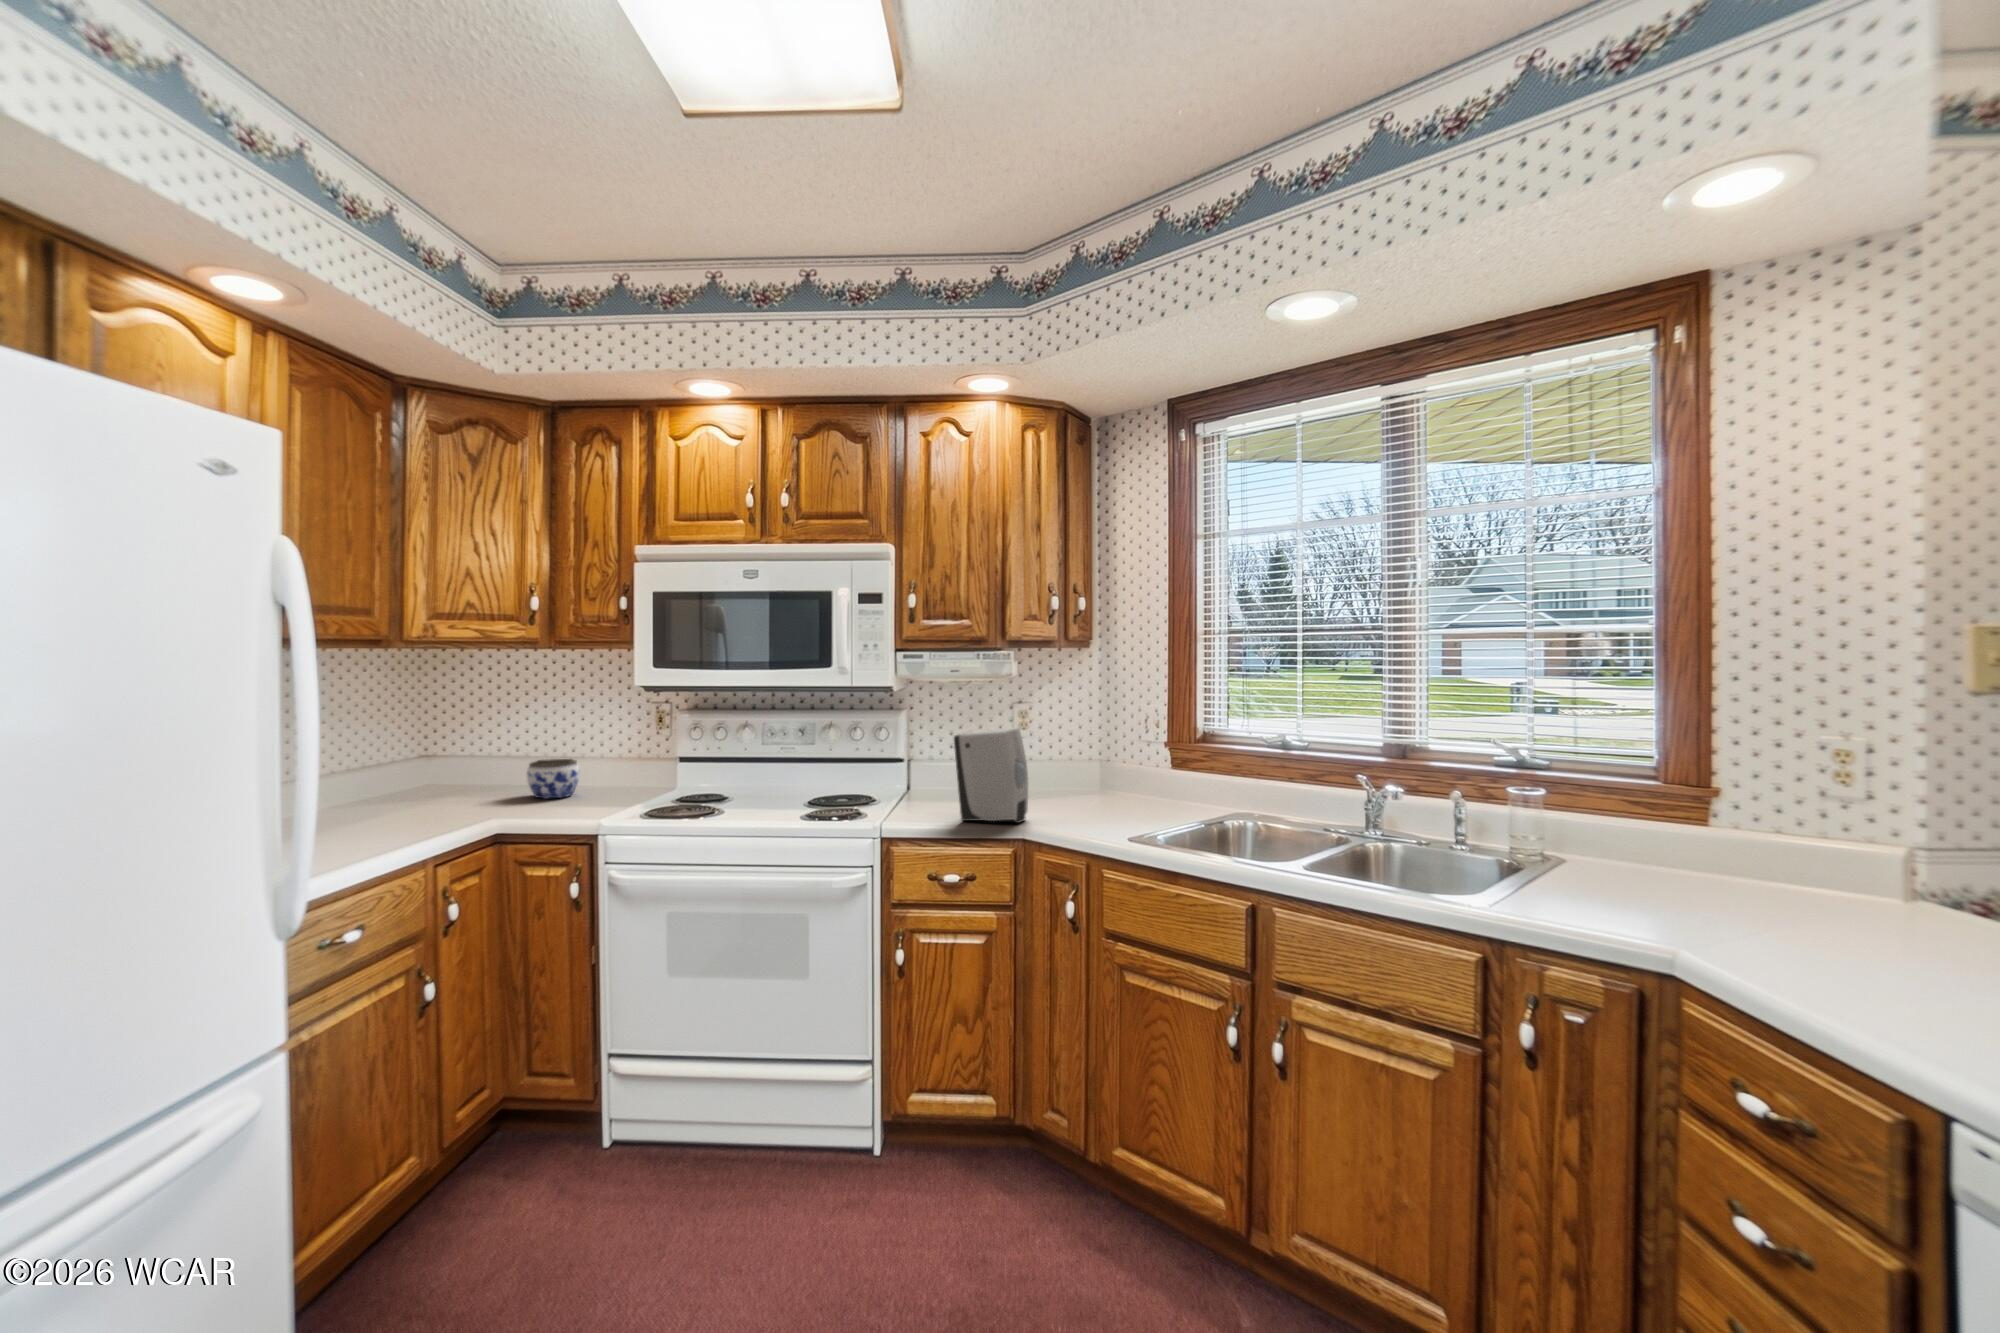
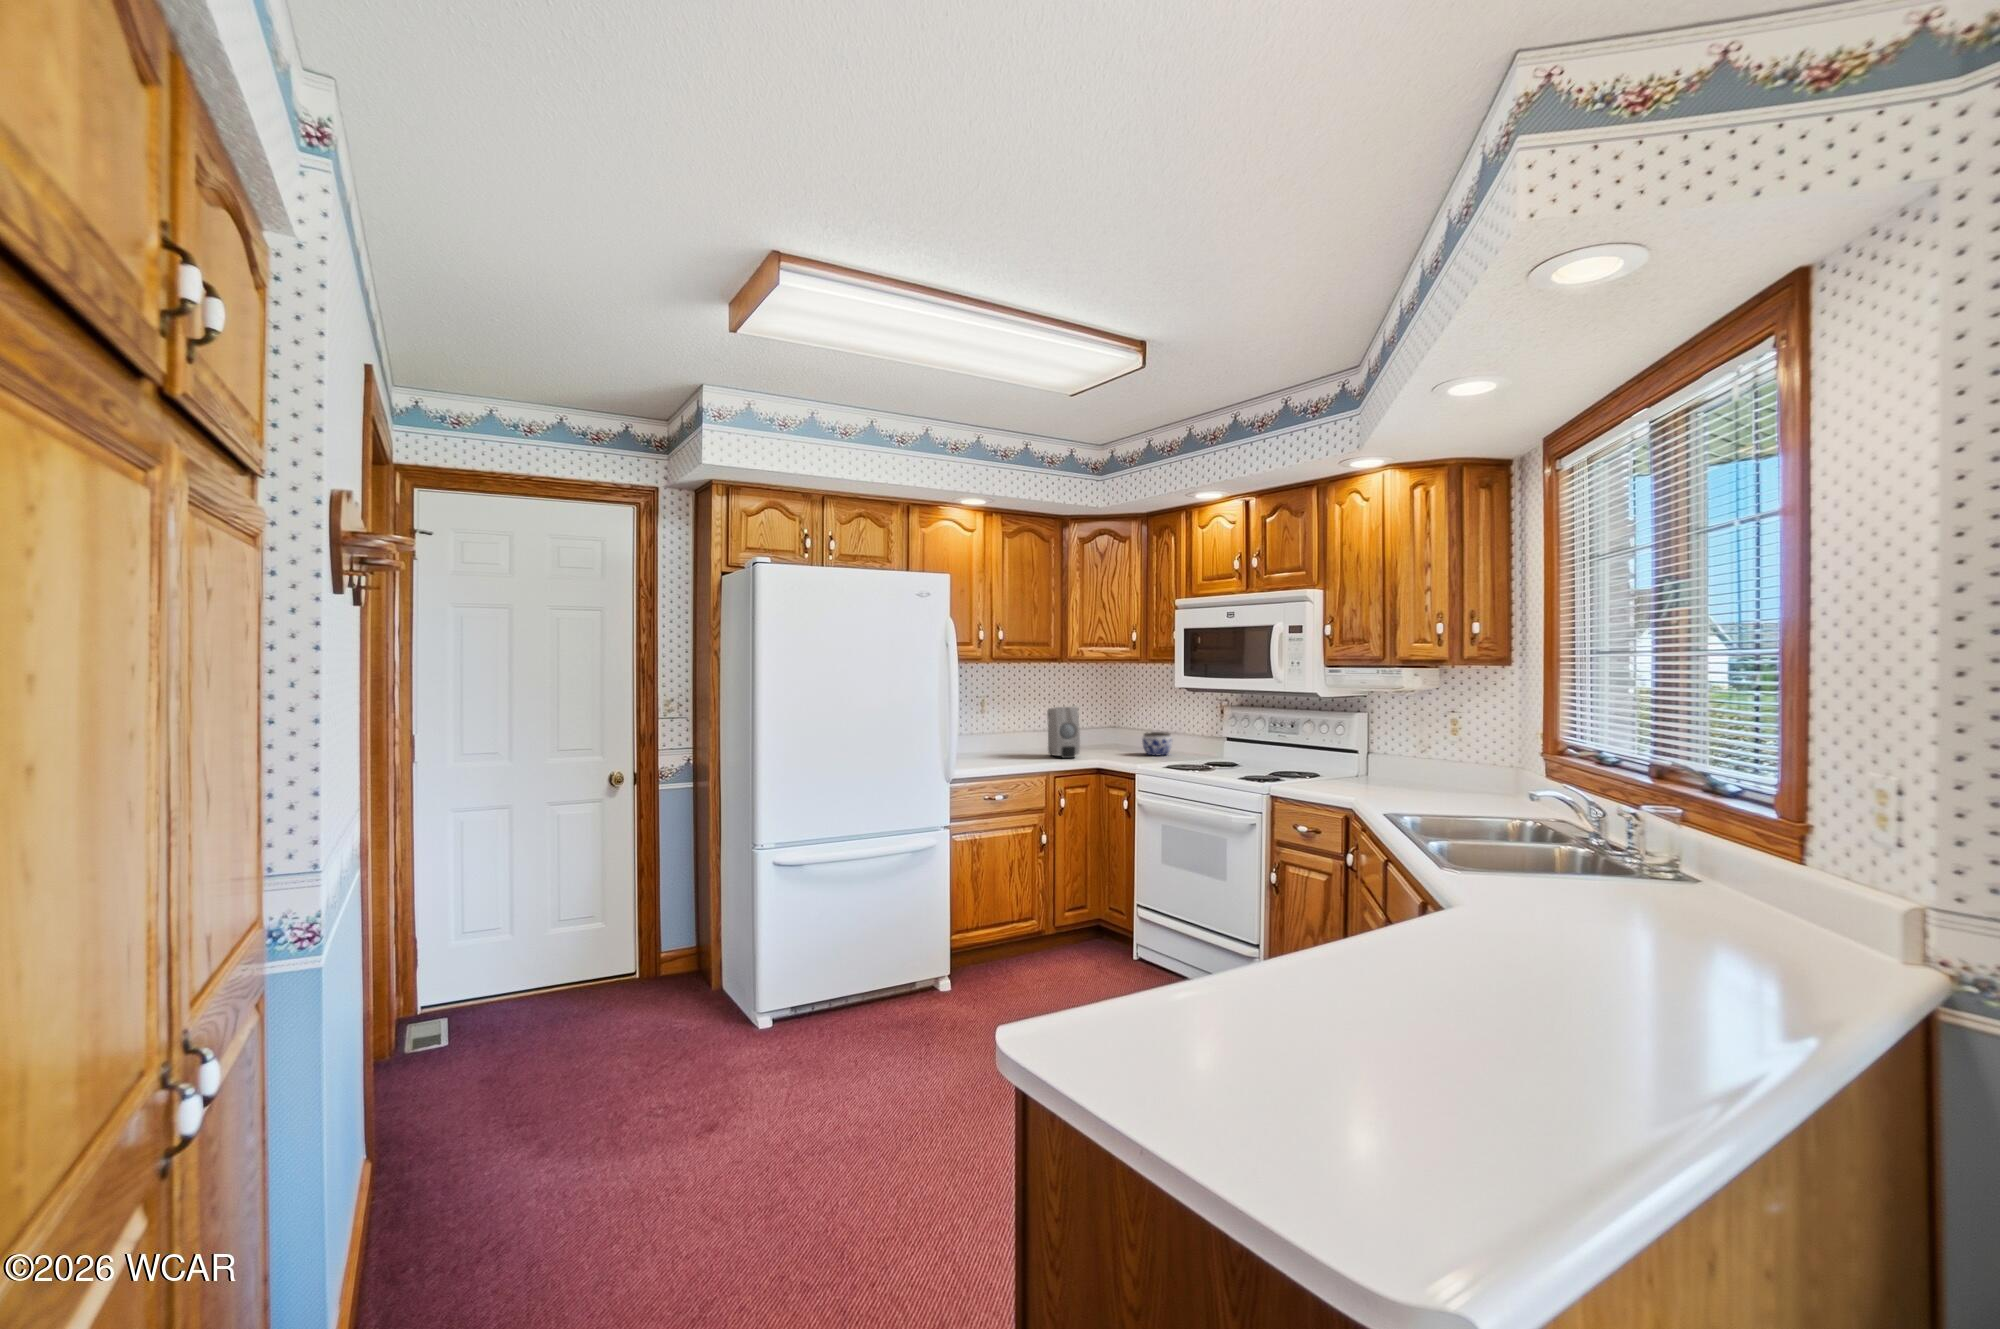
soap dispenser: present [954,728,1028,823] -> present [1047,707,1080,758]

